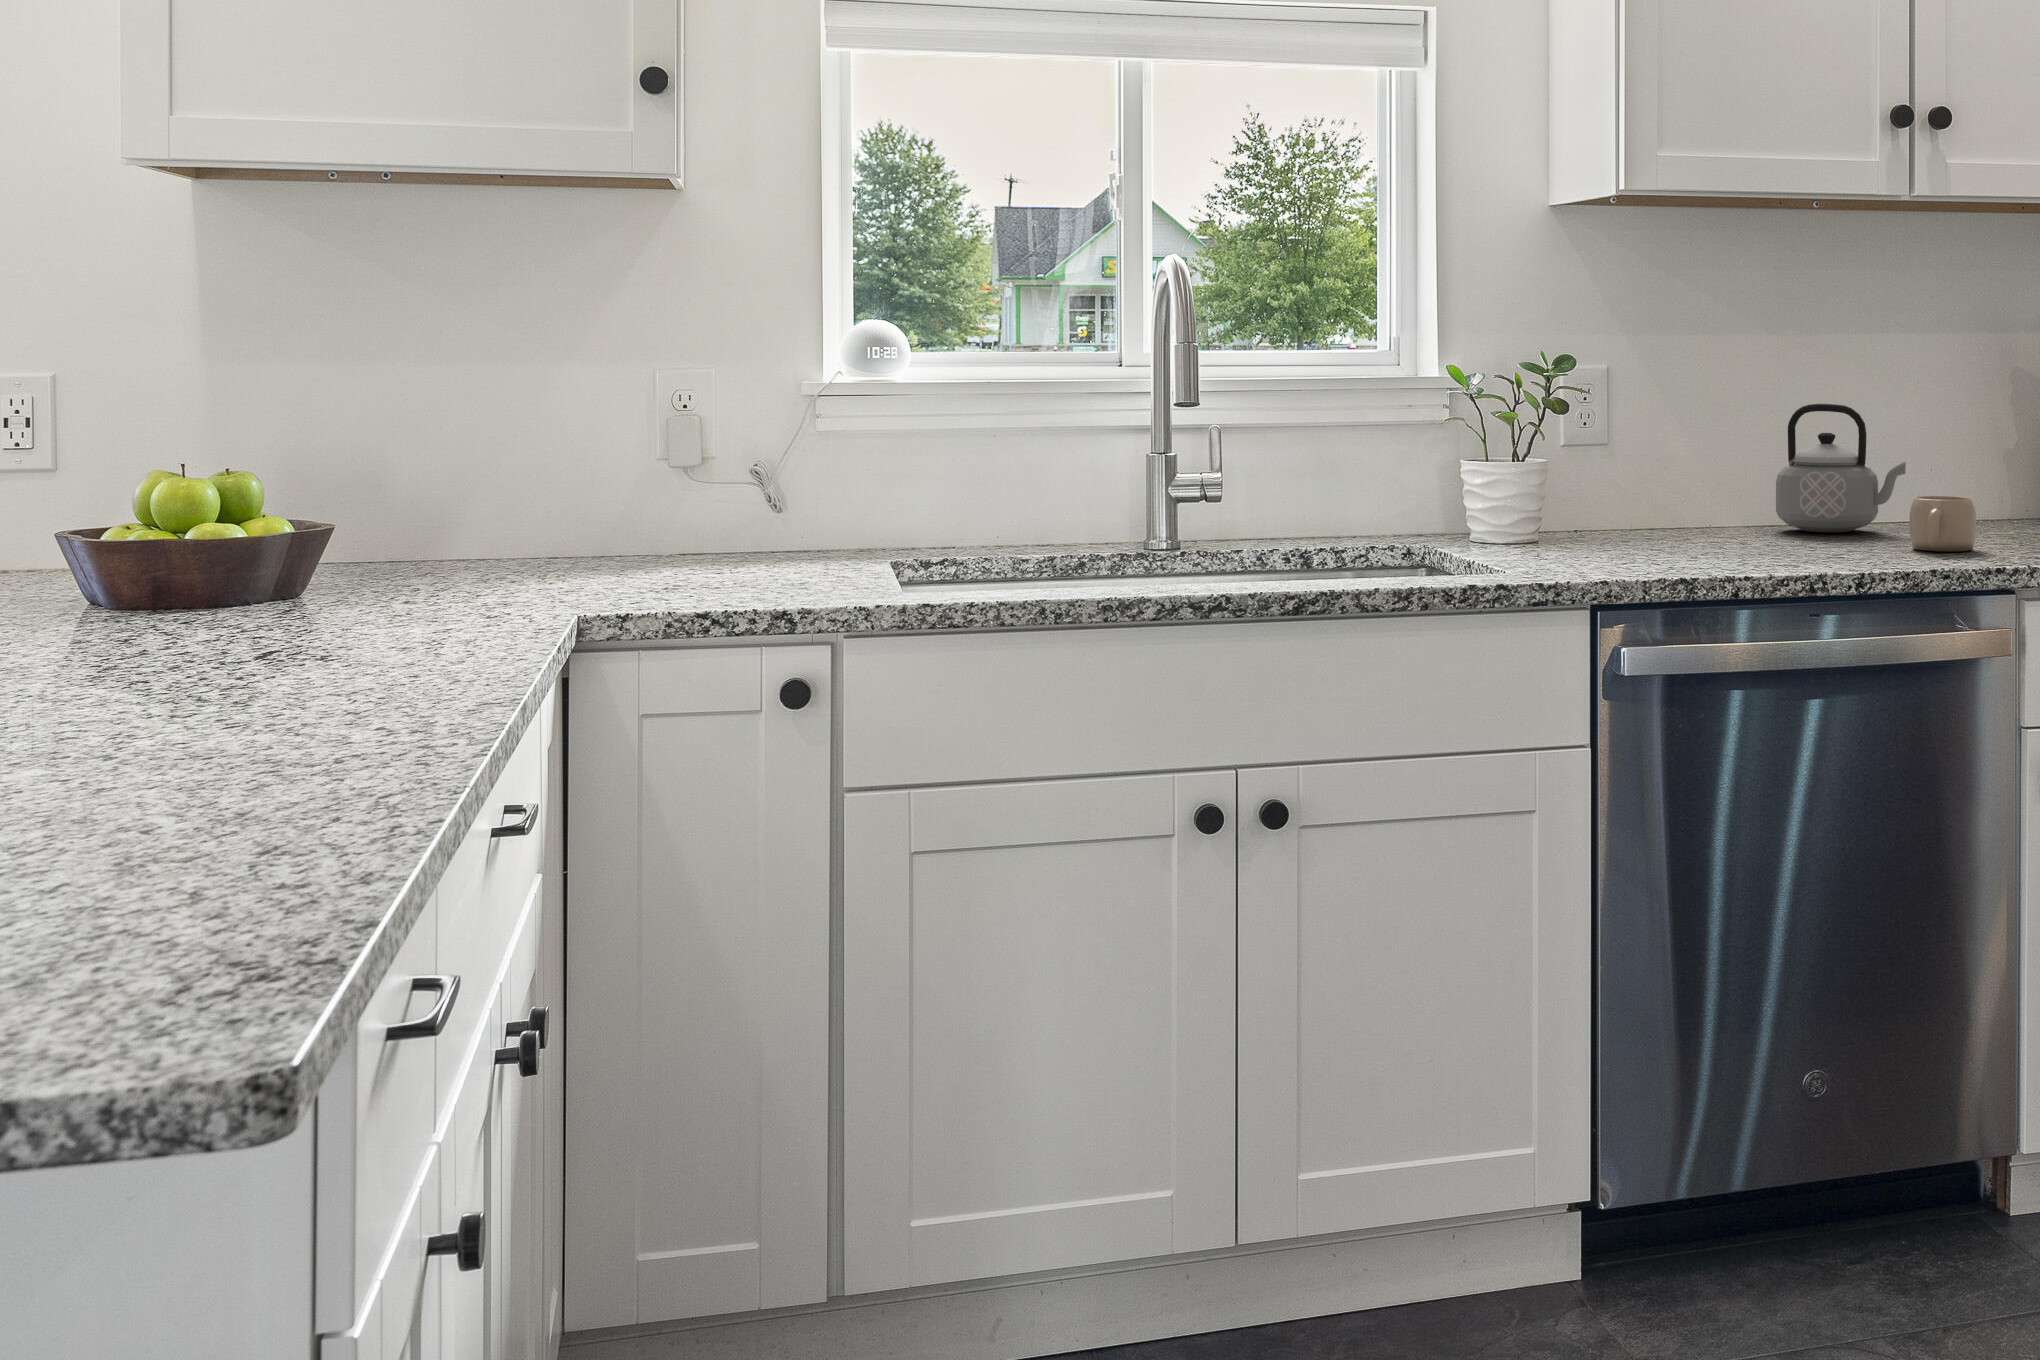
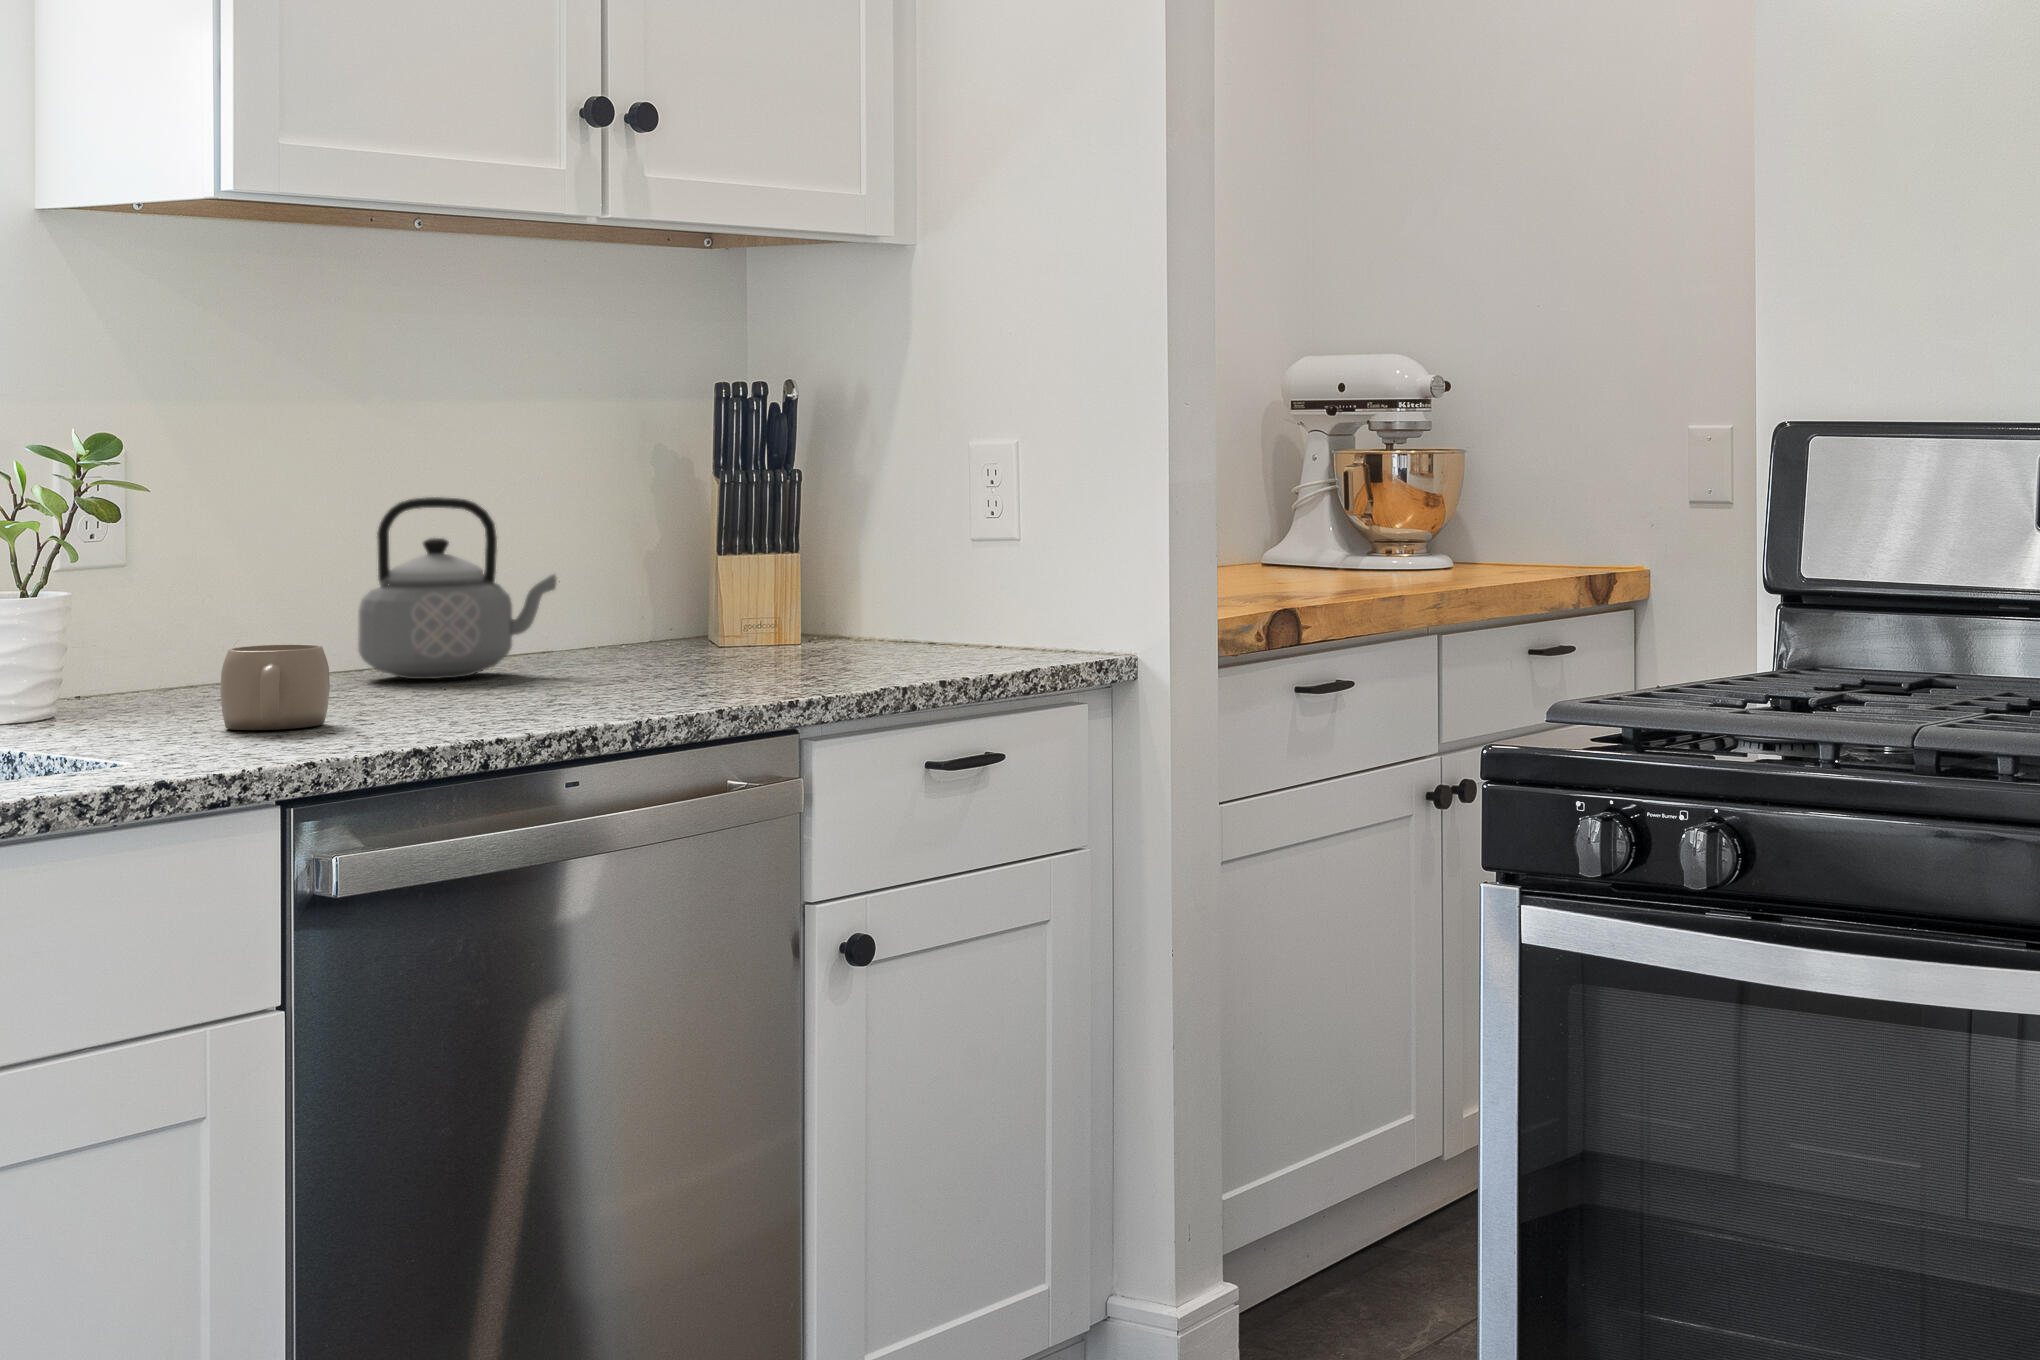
mug: present [1909,496,1976,551] -> present [220,644,330,730]

